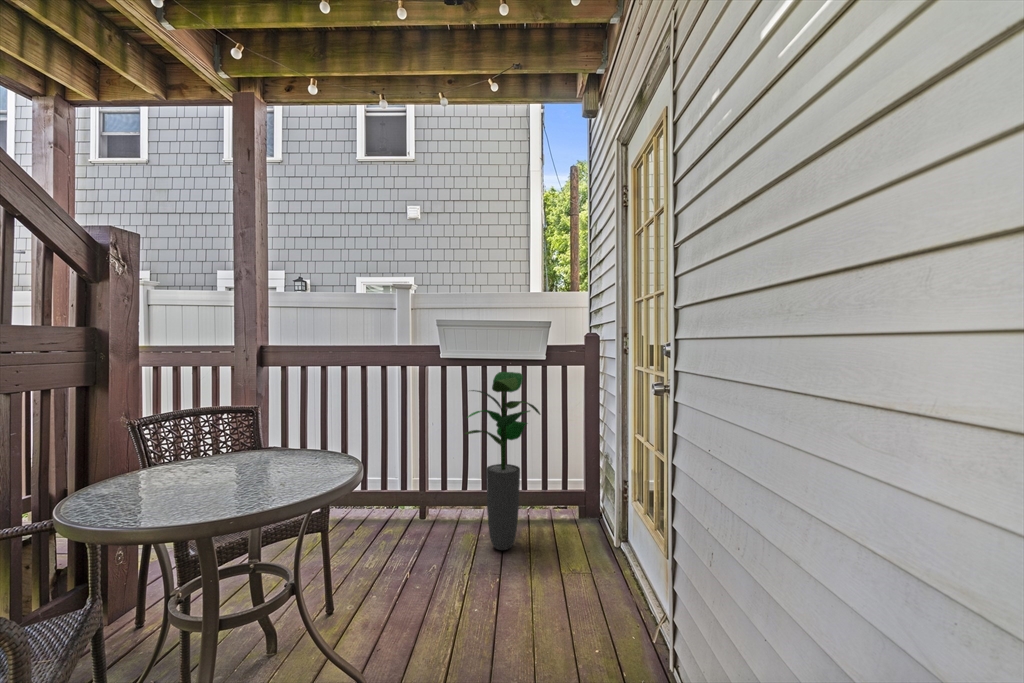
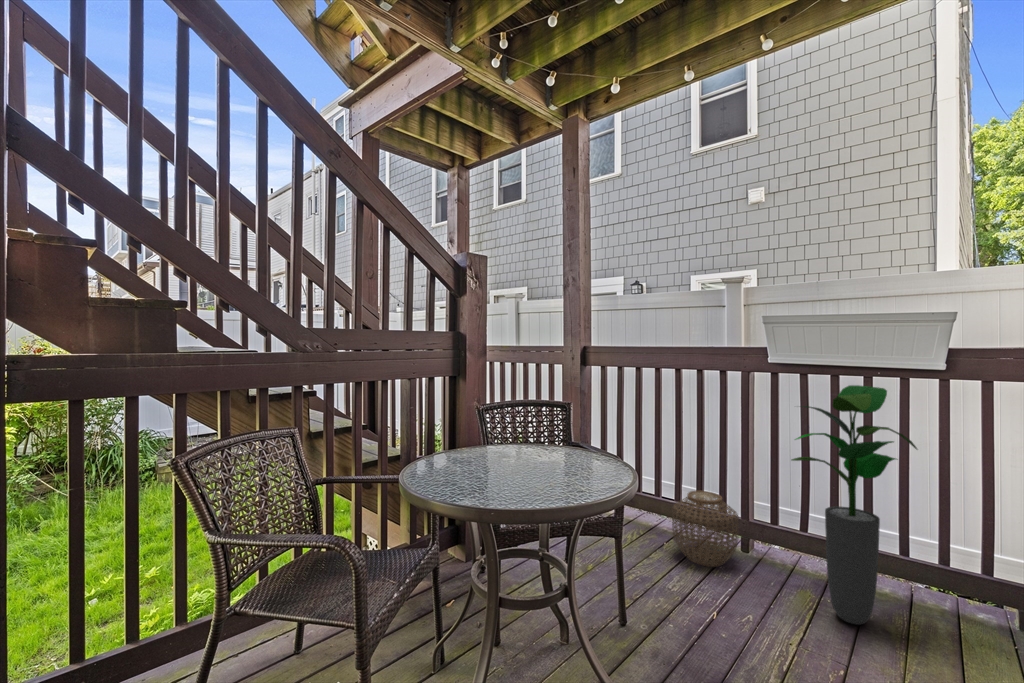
woven basket: none [362,473,419,540] -> present [672,491,739,567]

